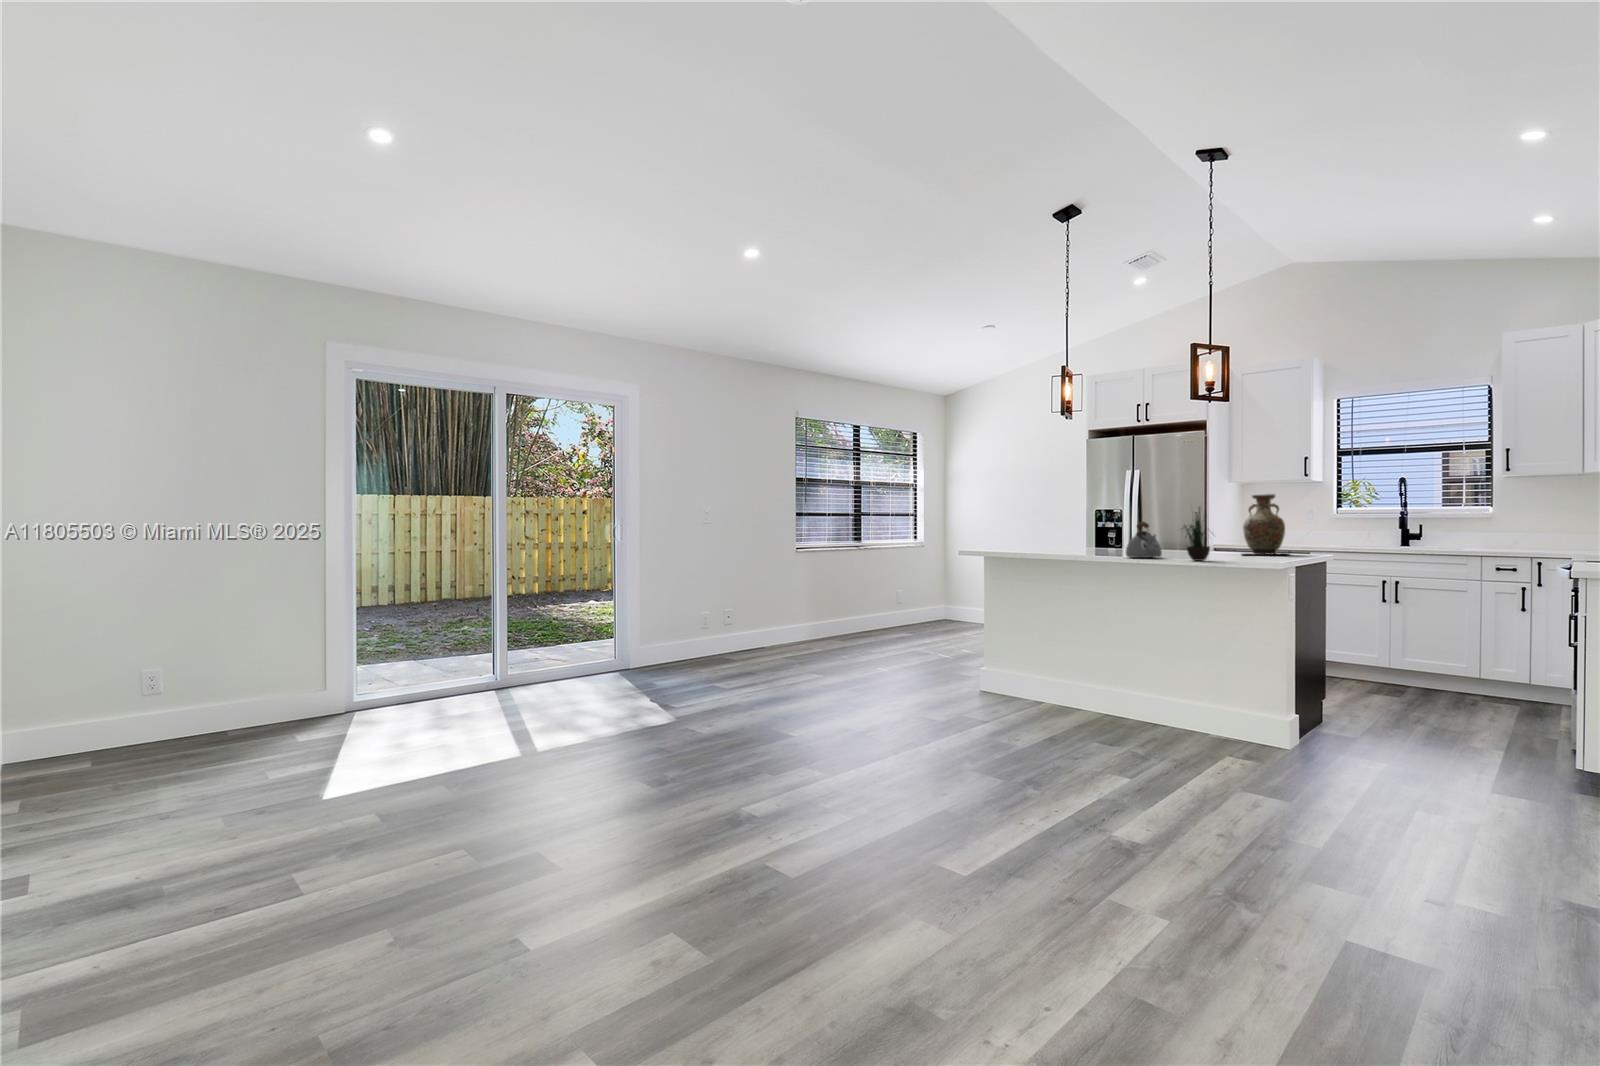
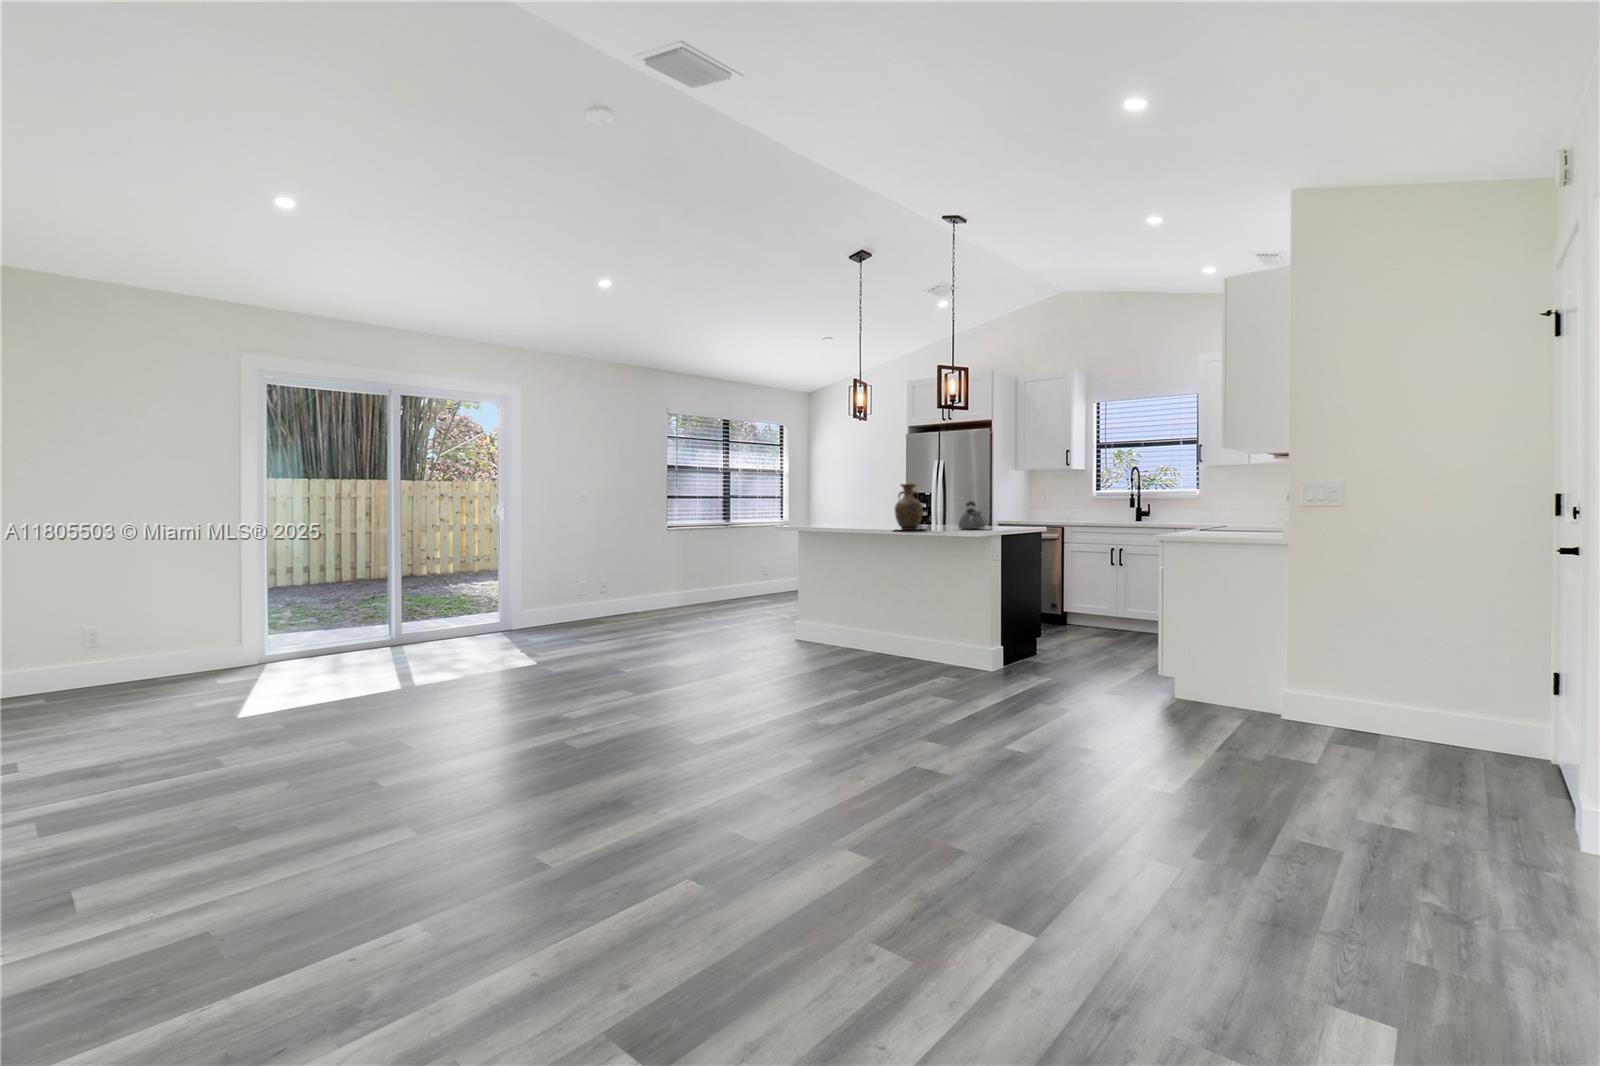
vase: present [1243,494,1285,555] -> present [895,484,923,530]
potted plant: present [1182,507,1210,561] -> none [997,479,1026,530]

